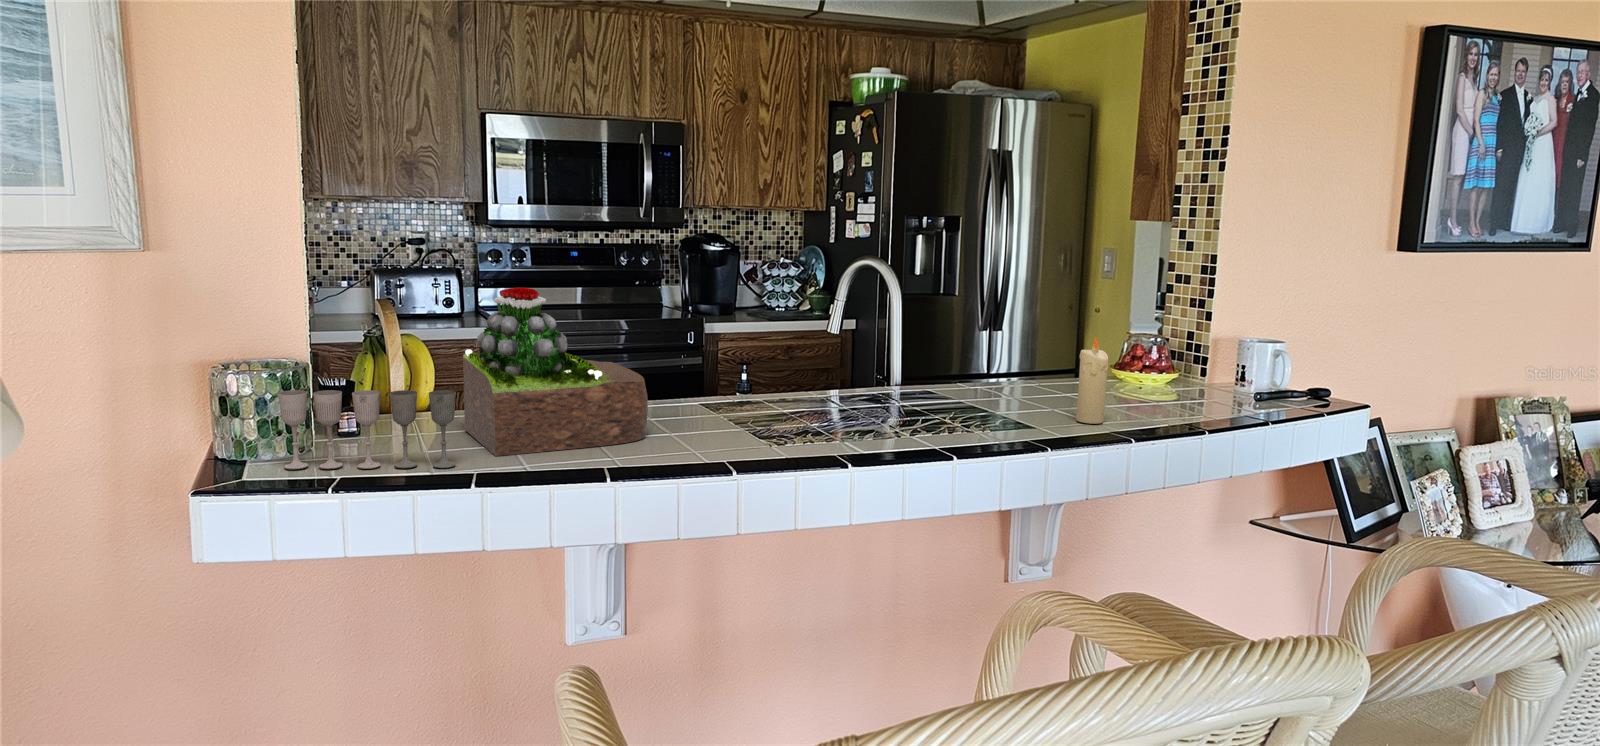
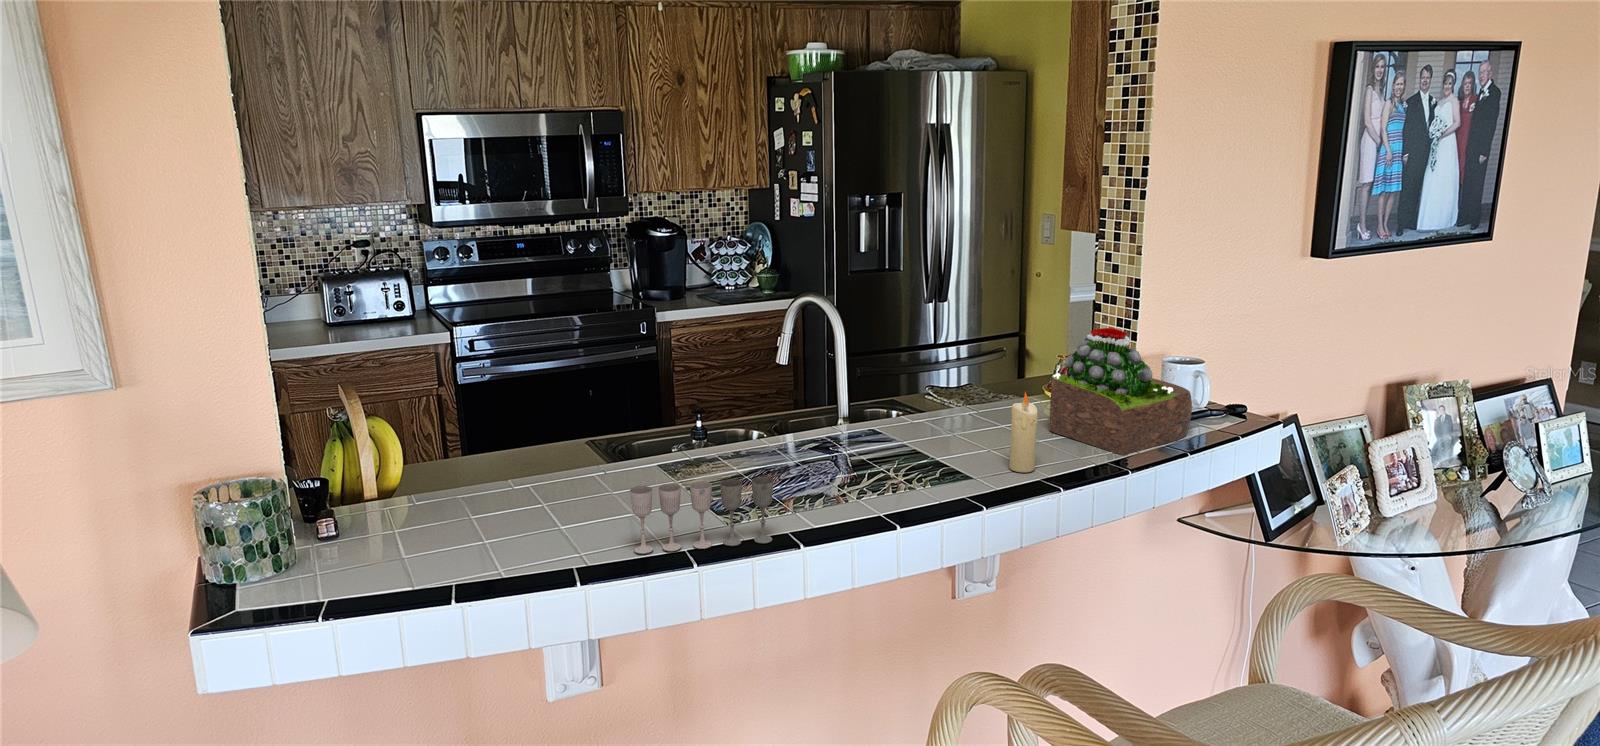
succulent plant: present [463,287,648,456] -> present [1049,328,1192,455]
wine glass: present [278,390,456,469] -> present [630,477,773,554]

